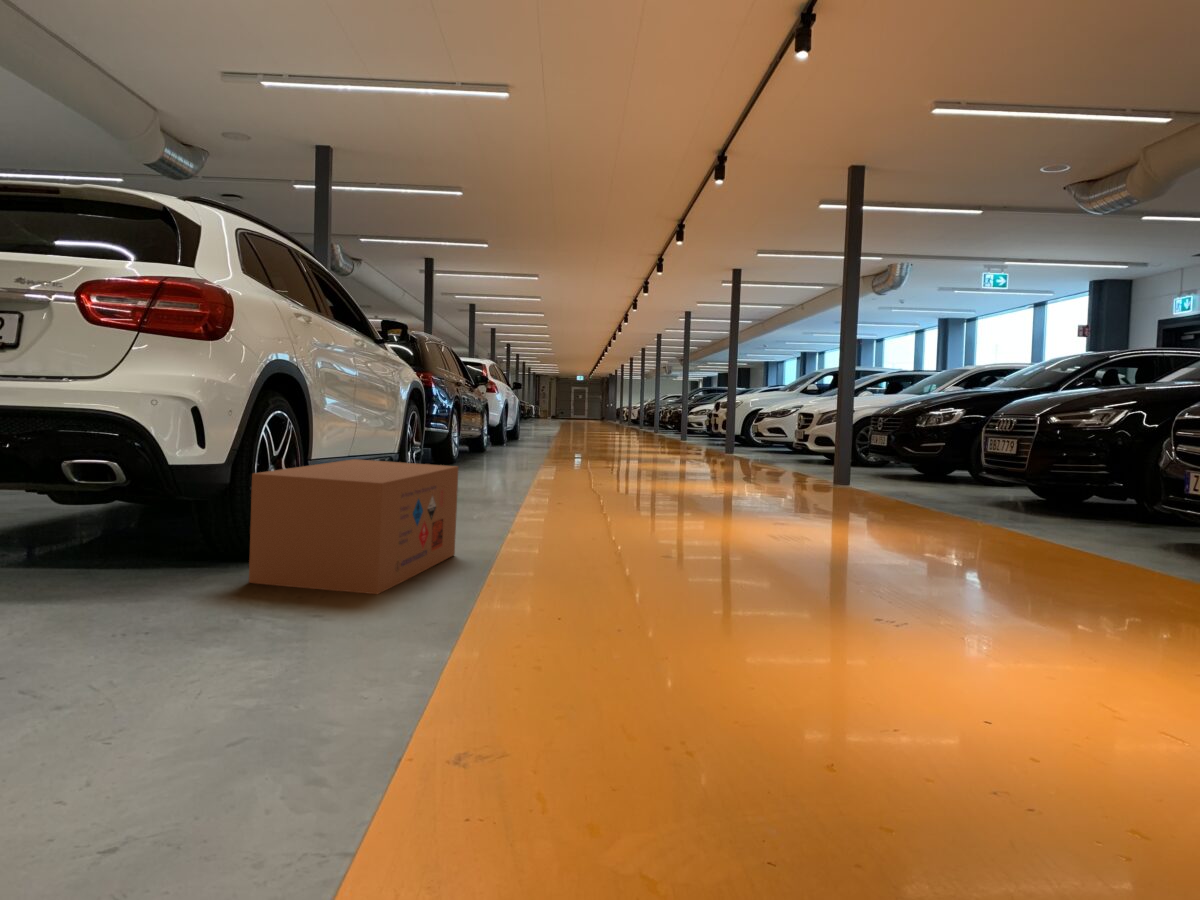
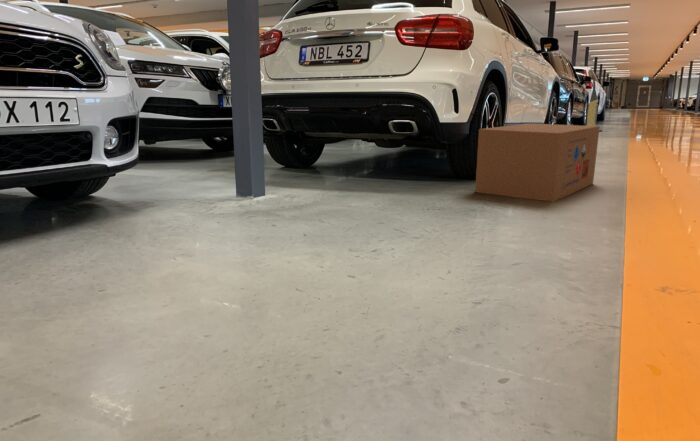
vacuum cleaner: none [482,375,506,459] -> present [586,75,602,131]

